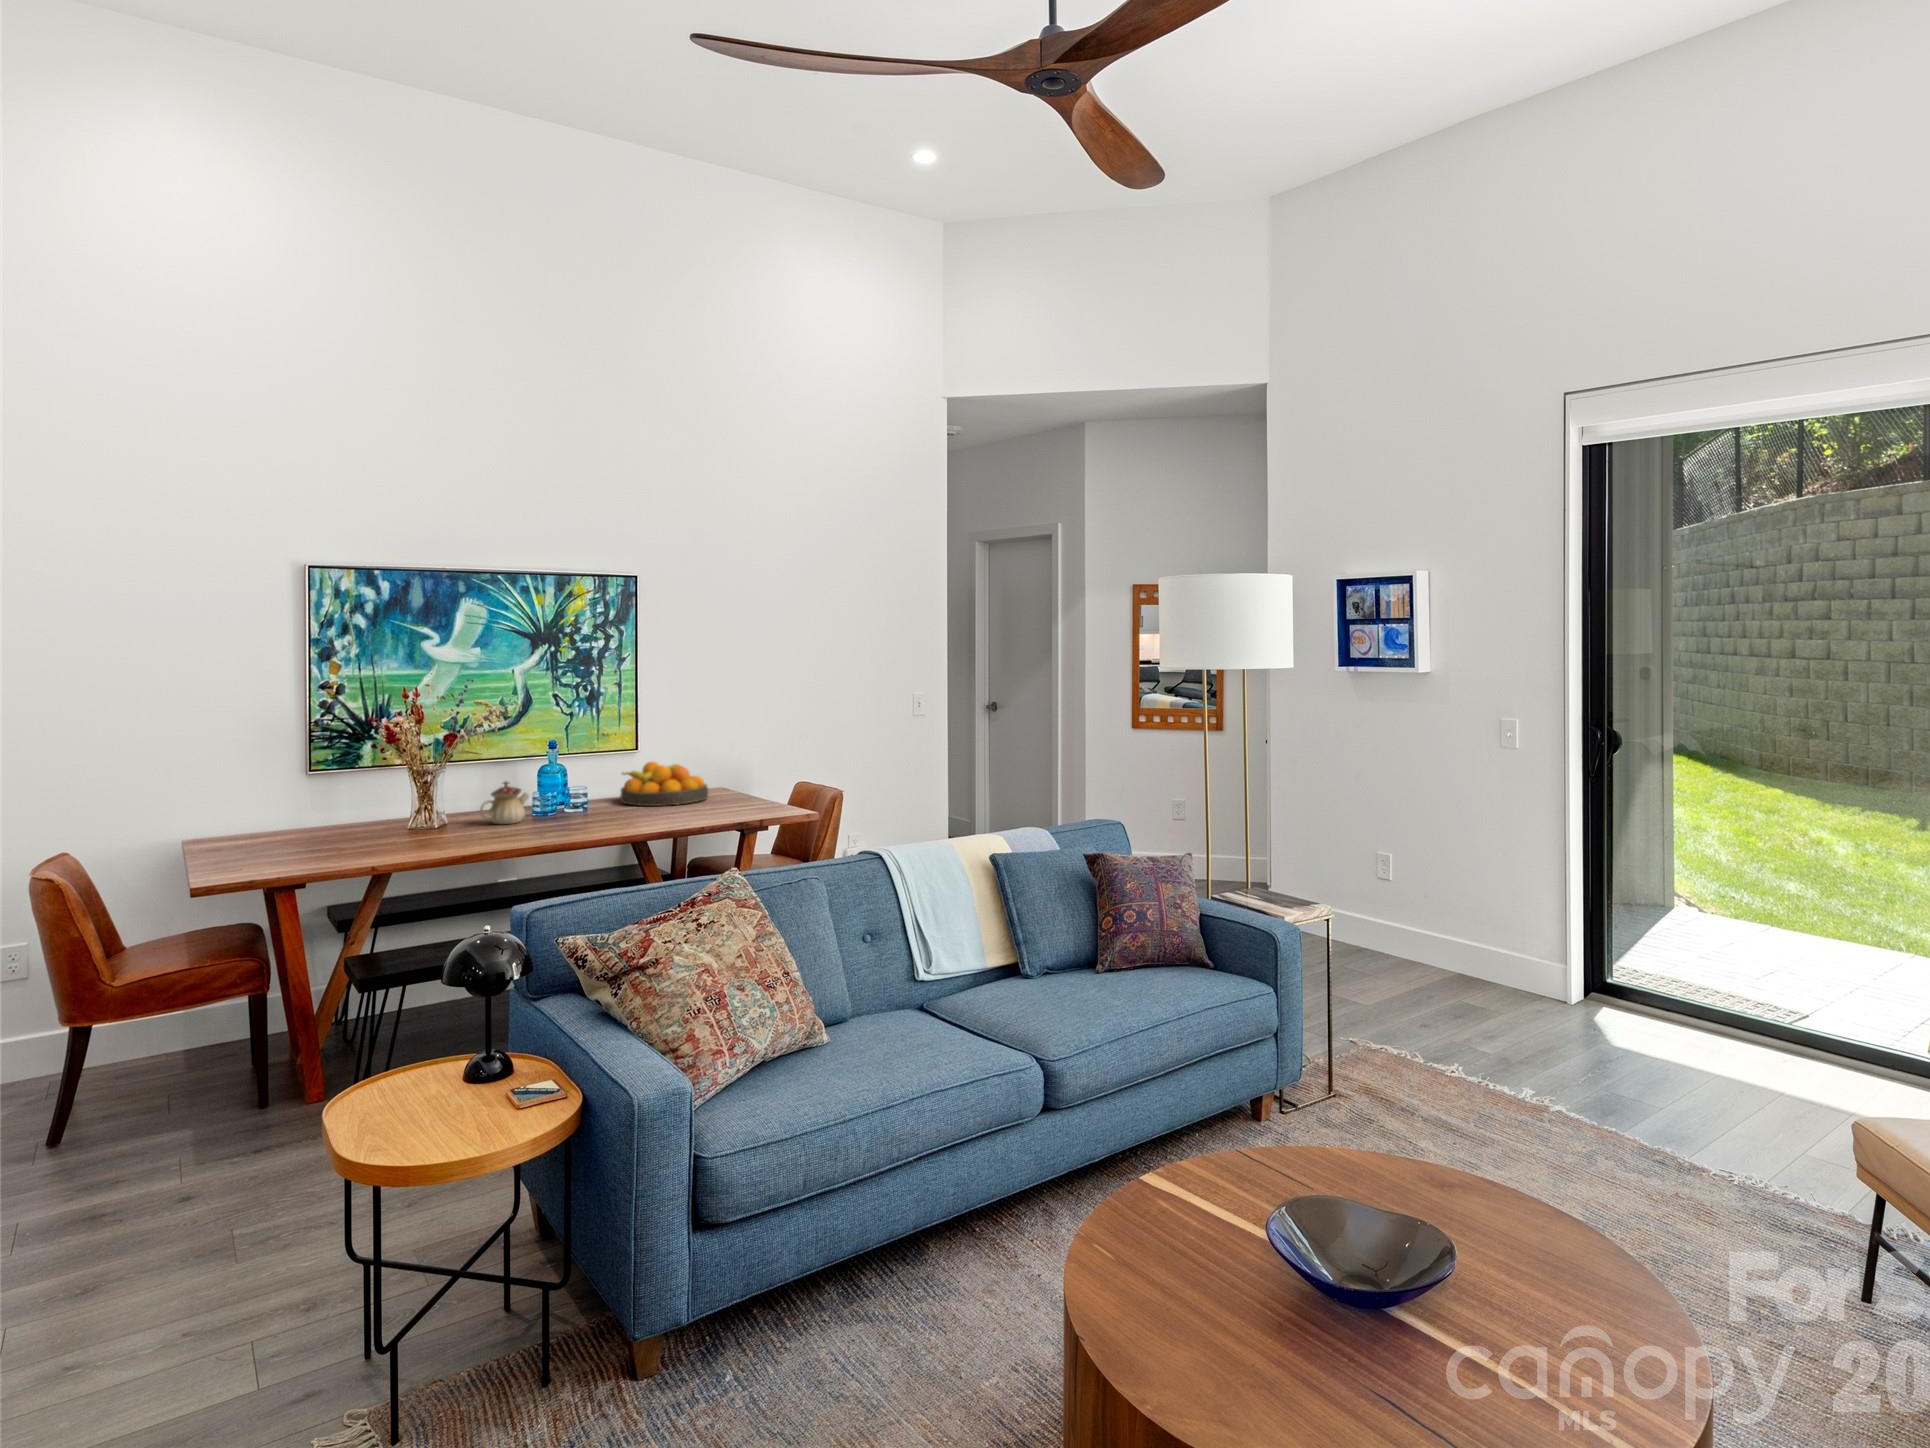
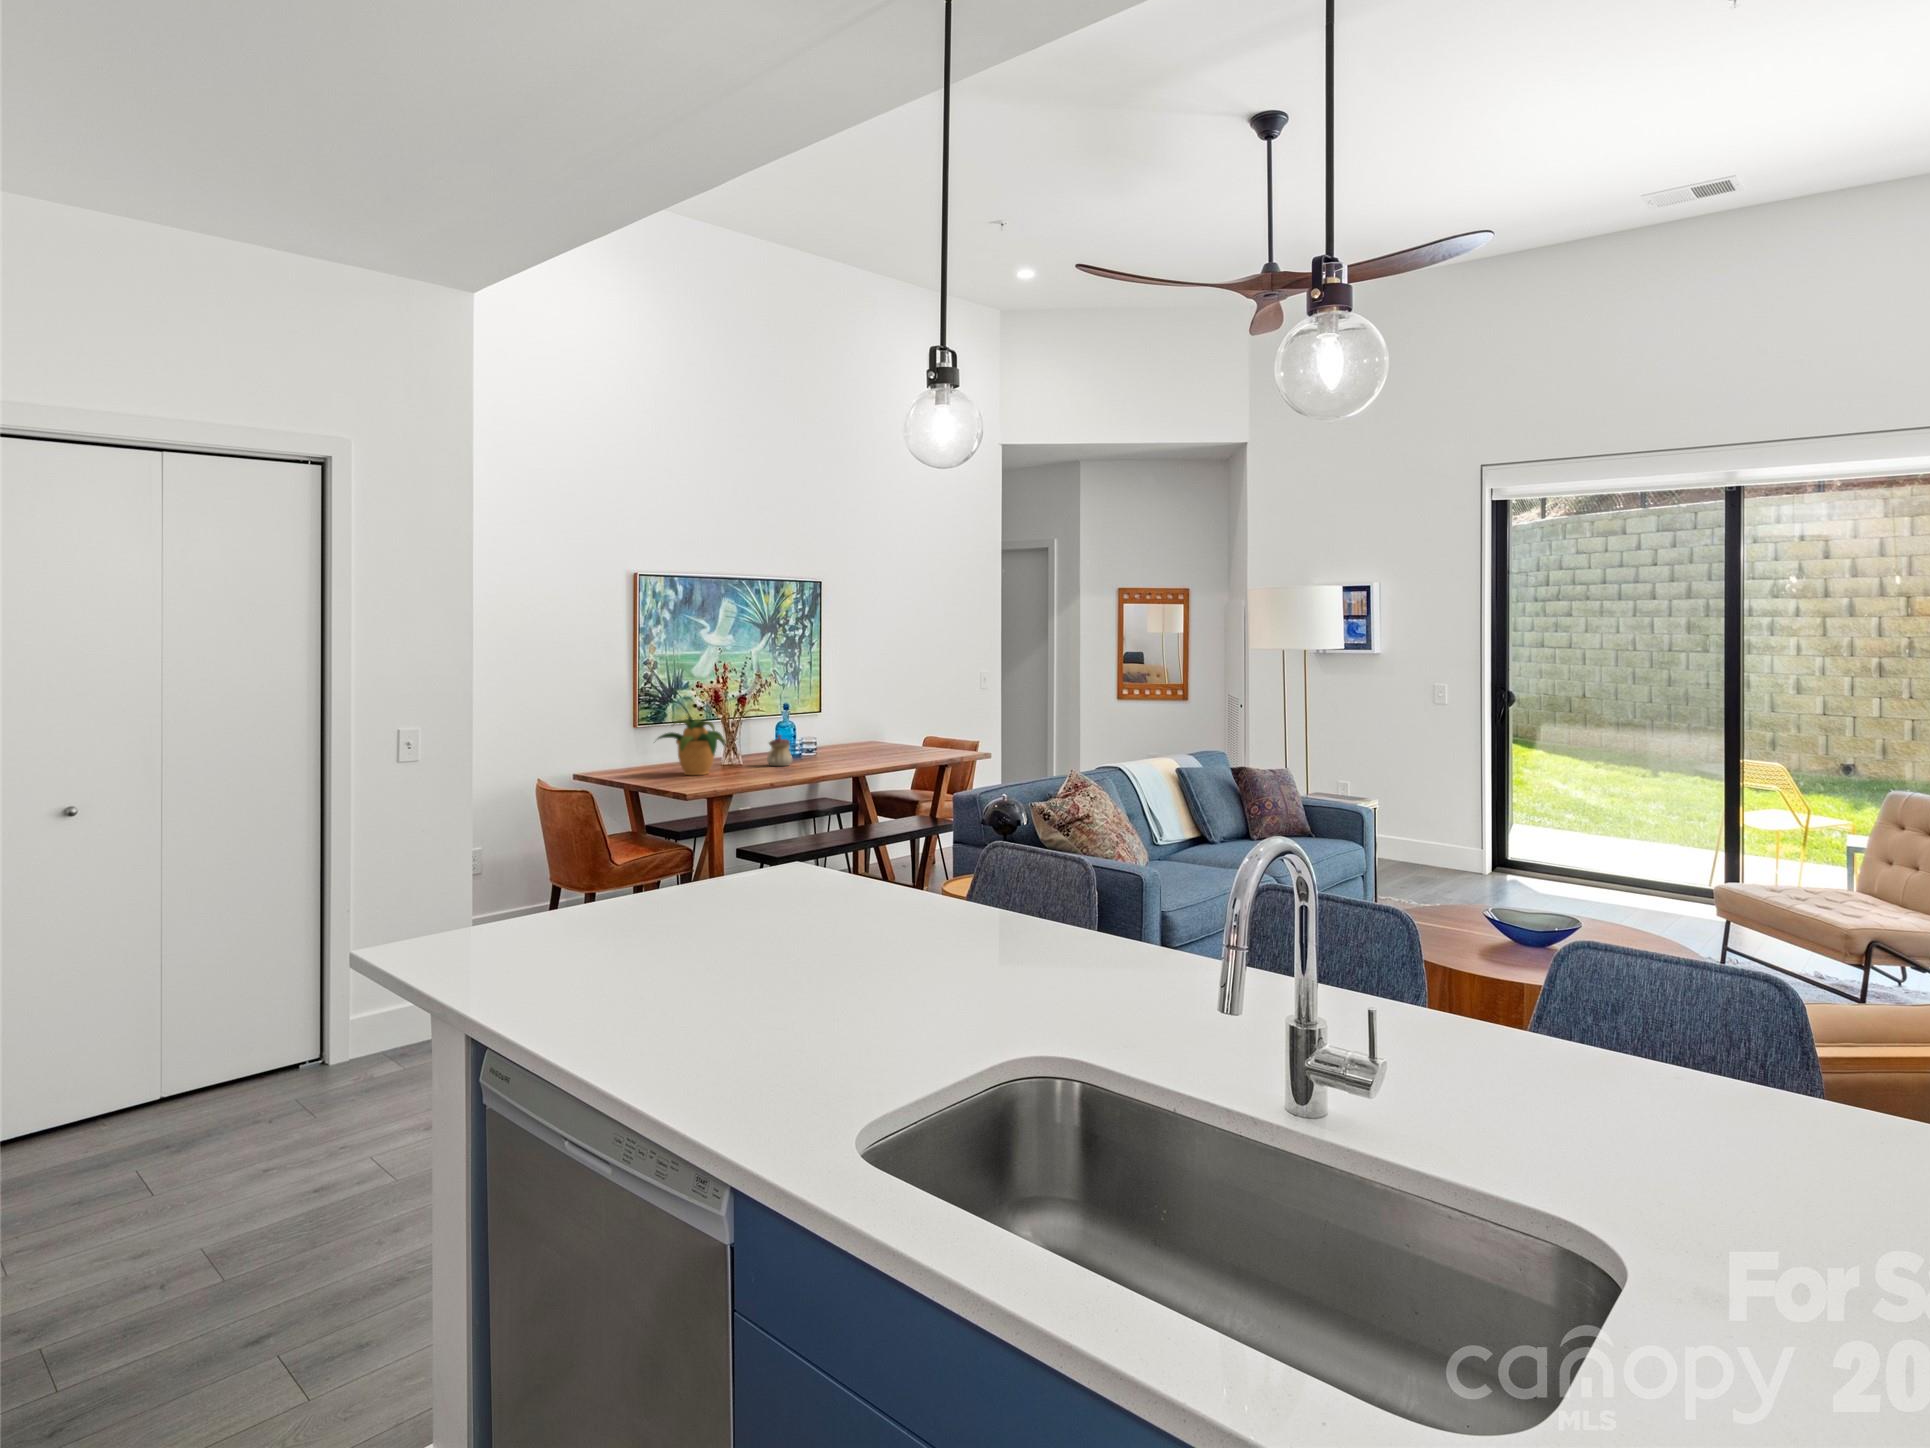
potted plant: none [299,757,415,839] -> present [658,717,726,775]
fruit bowl: present [620,762,708,806] -> none [818,723,885,755]

